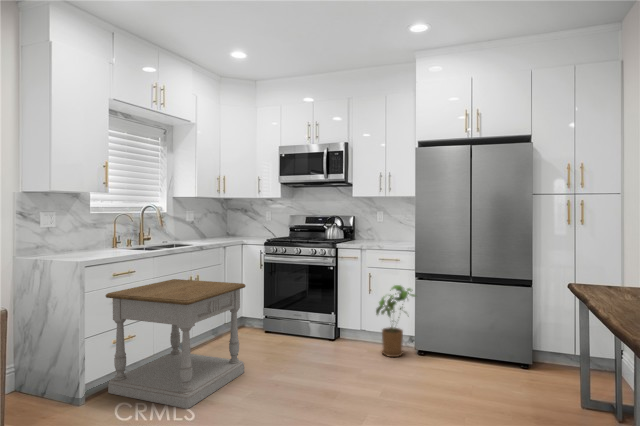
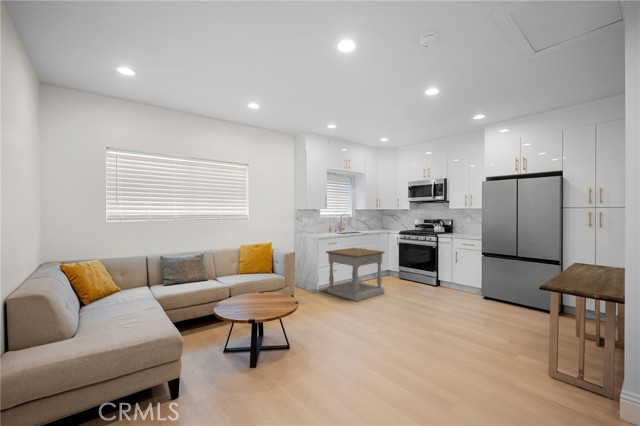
house plant: present [376,285,415,357] -> none [457,258,482,298]

